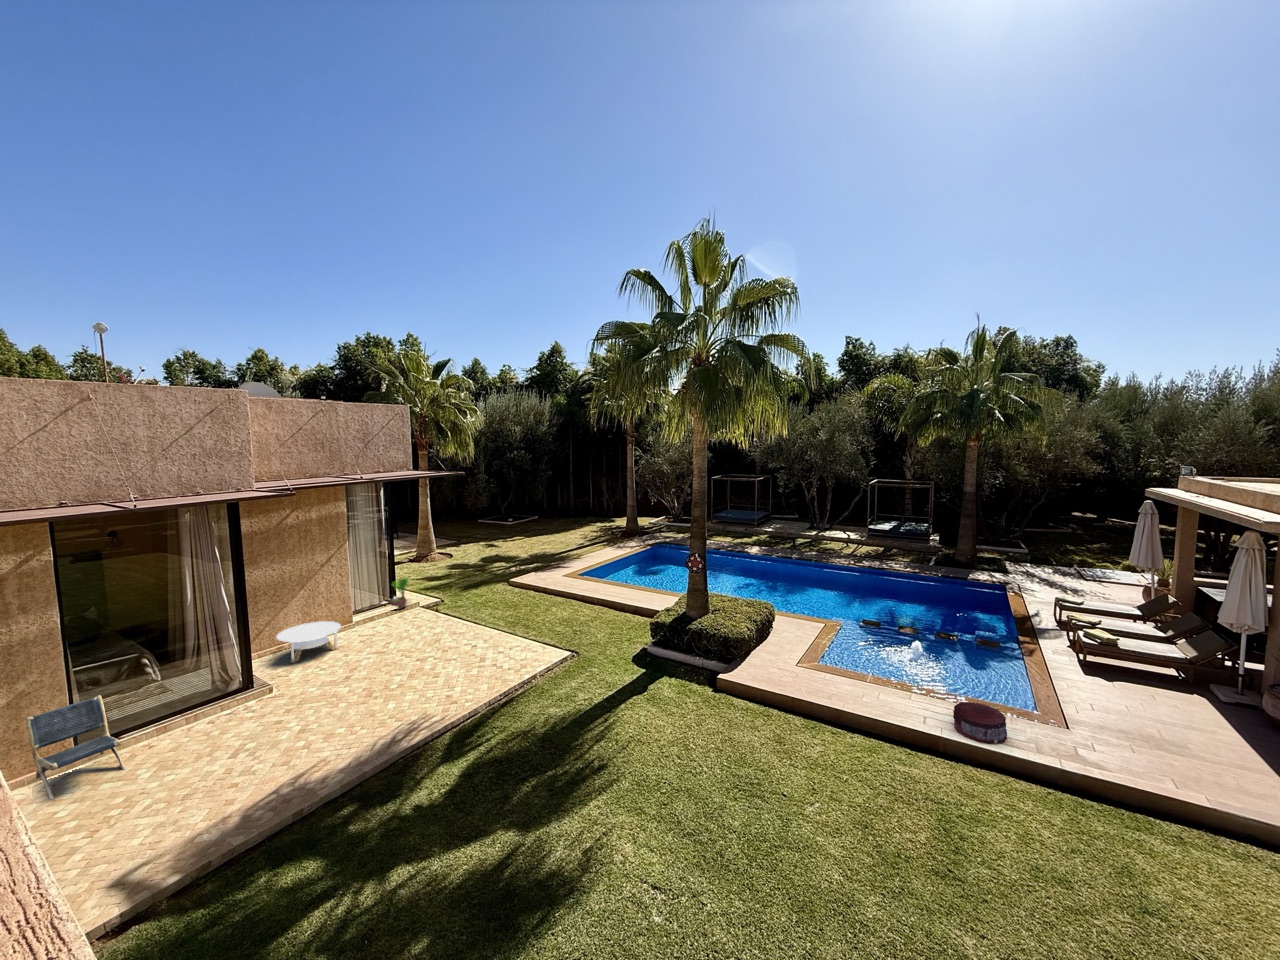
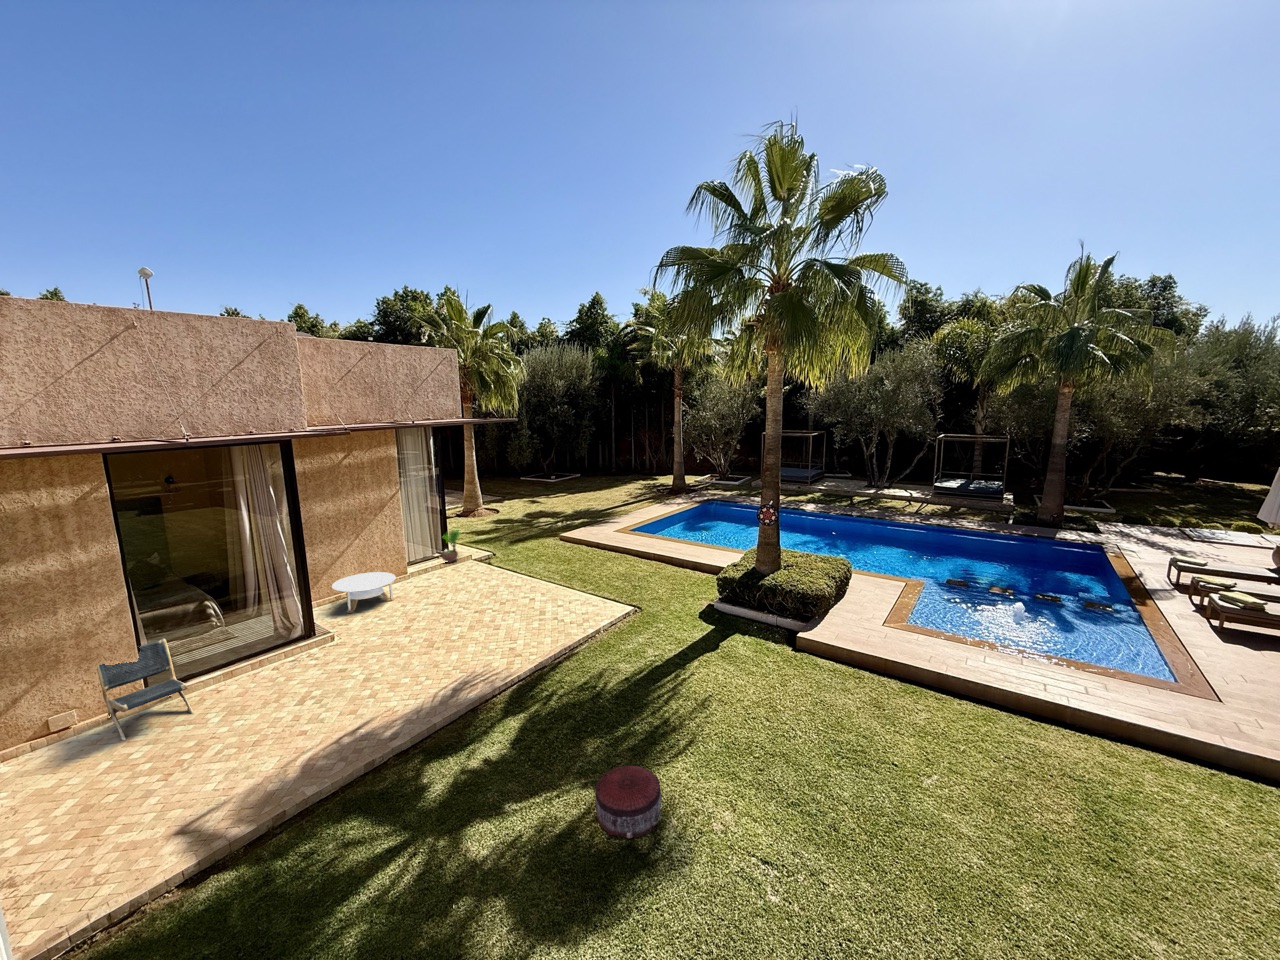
pouf: present [953,702,1007,744] -> present [595,765,661,839]

